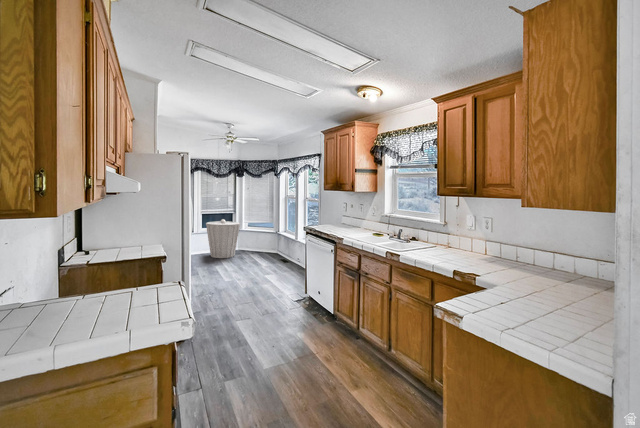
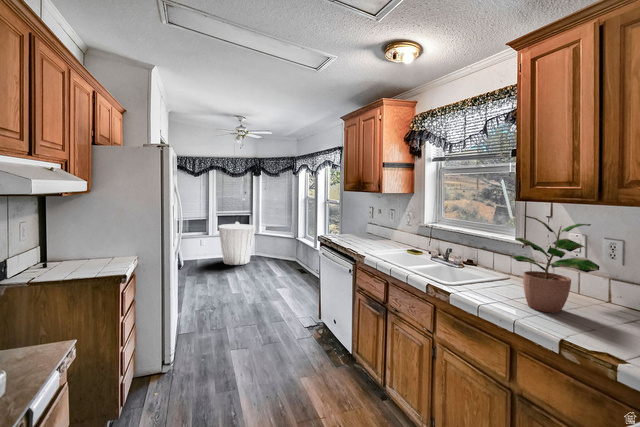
potted plant: none [432,205,476,261] -> present [511,215,599,313]

